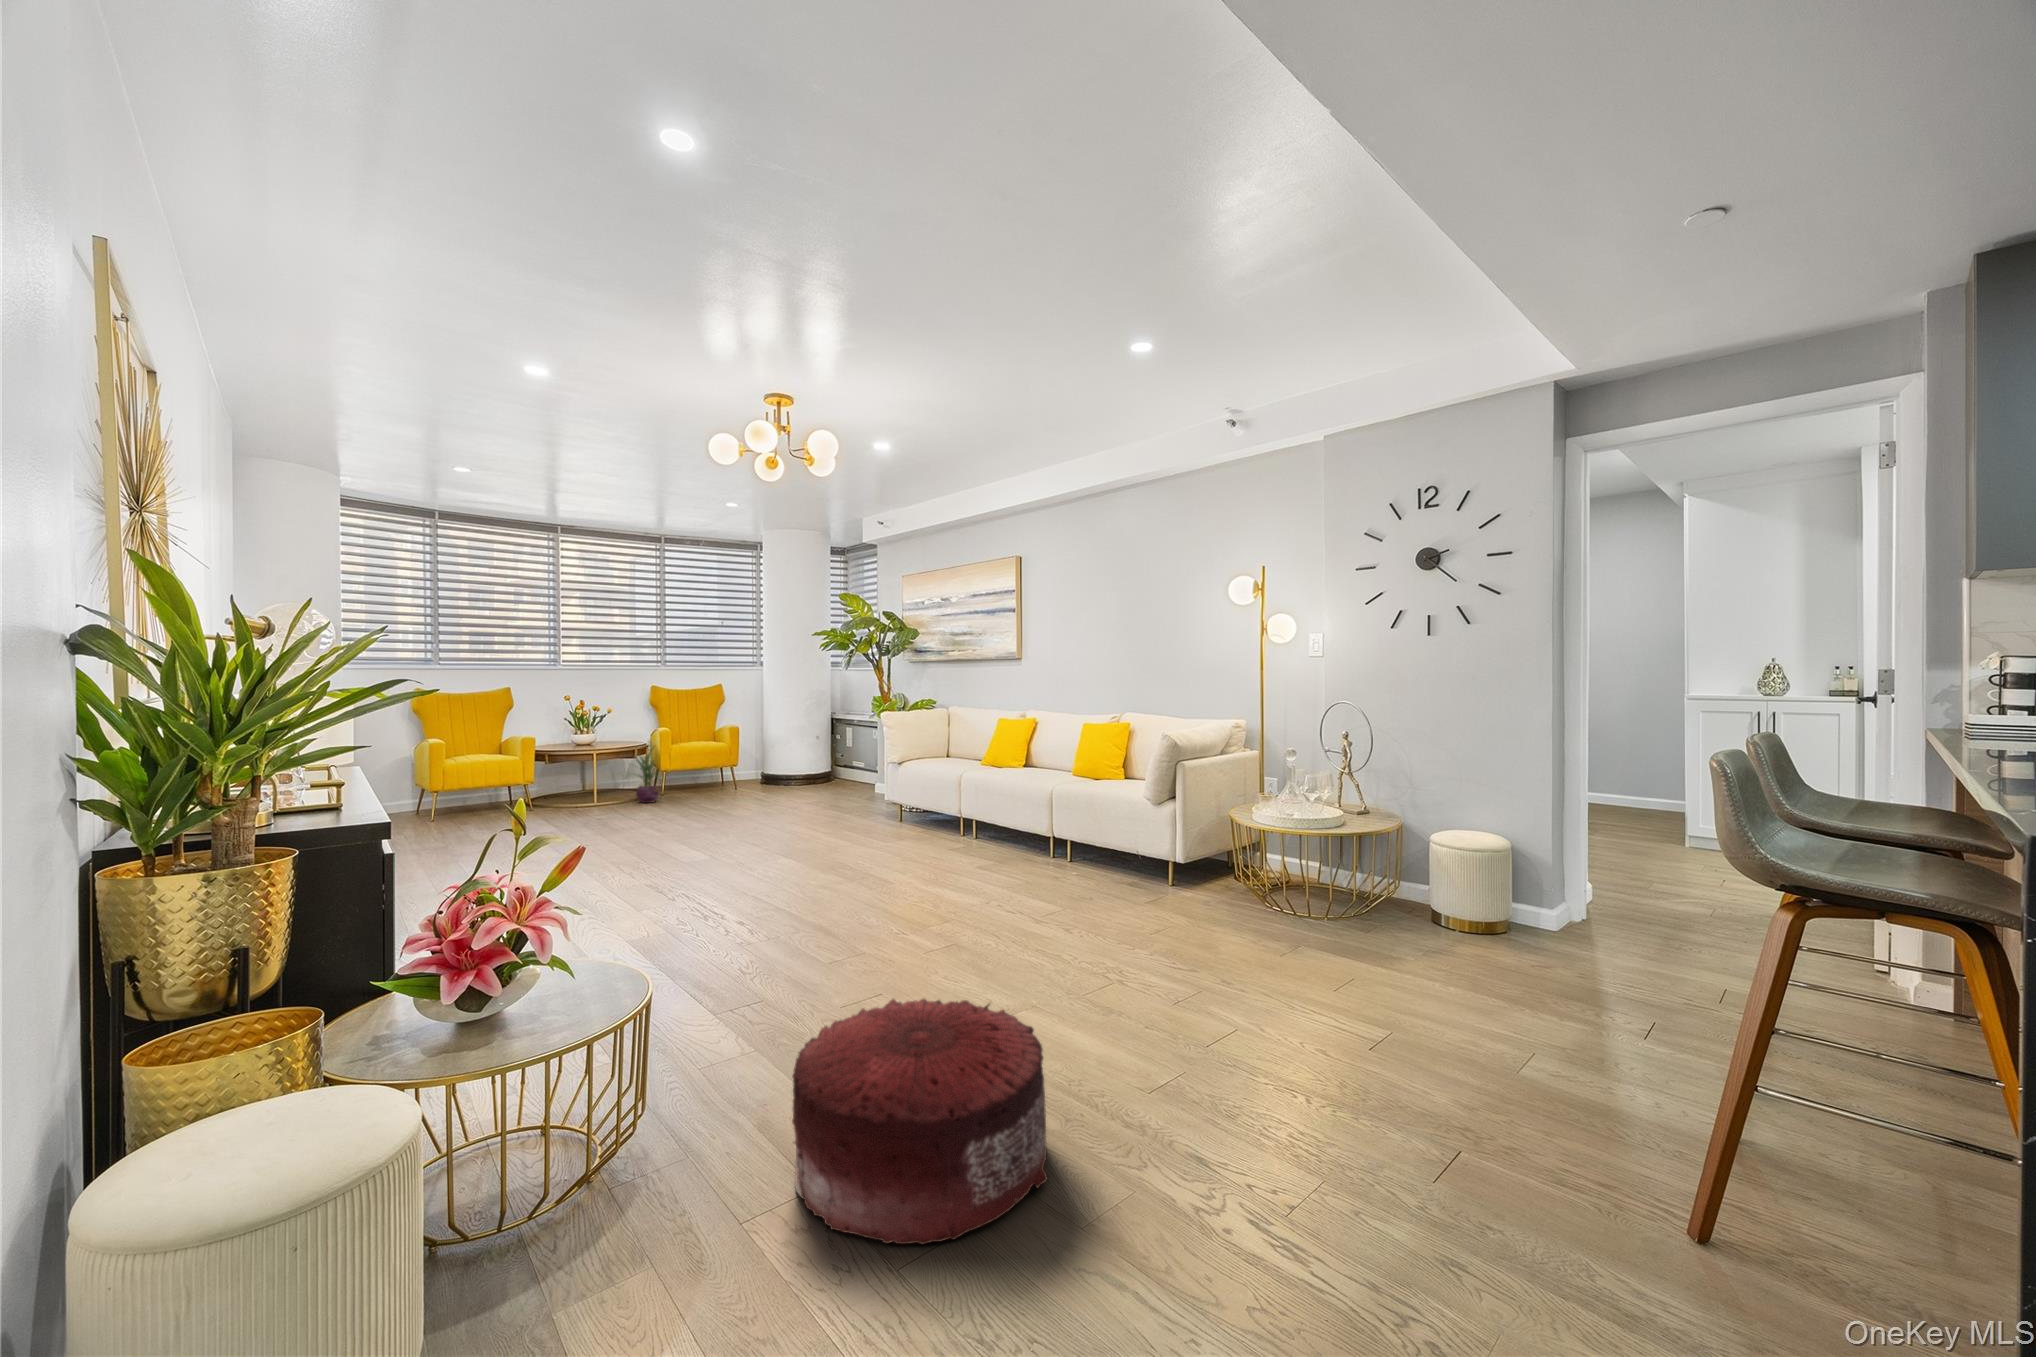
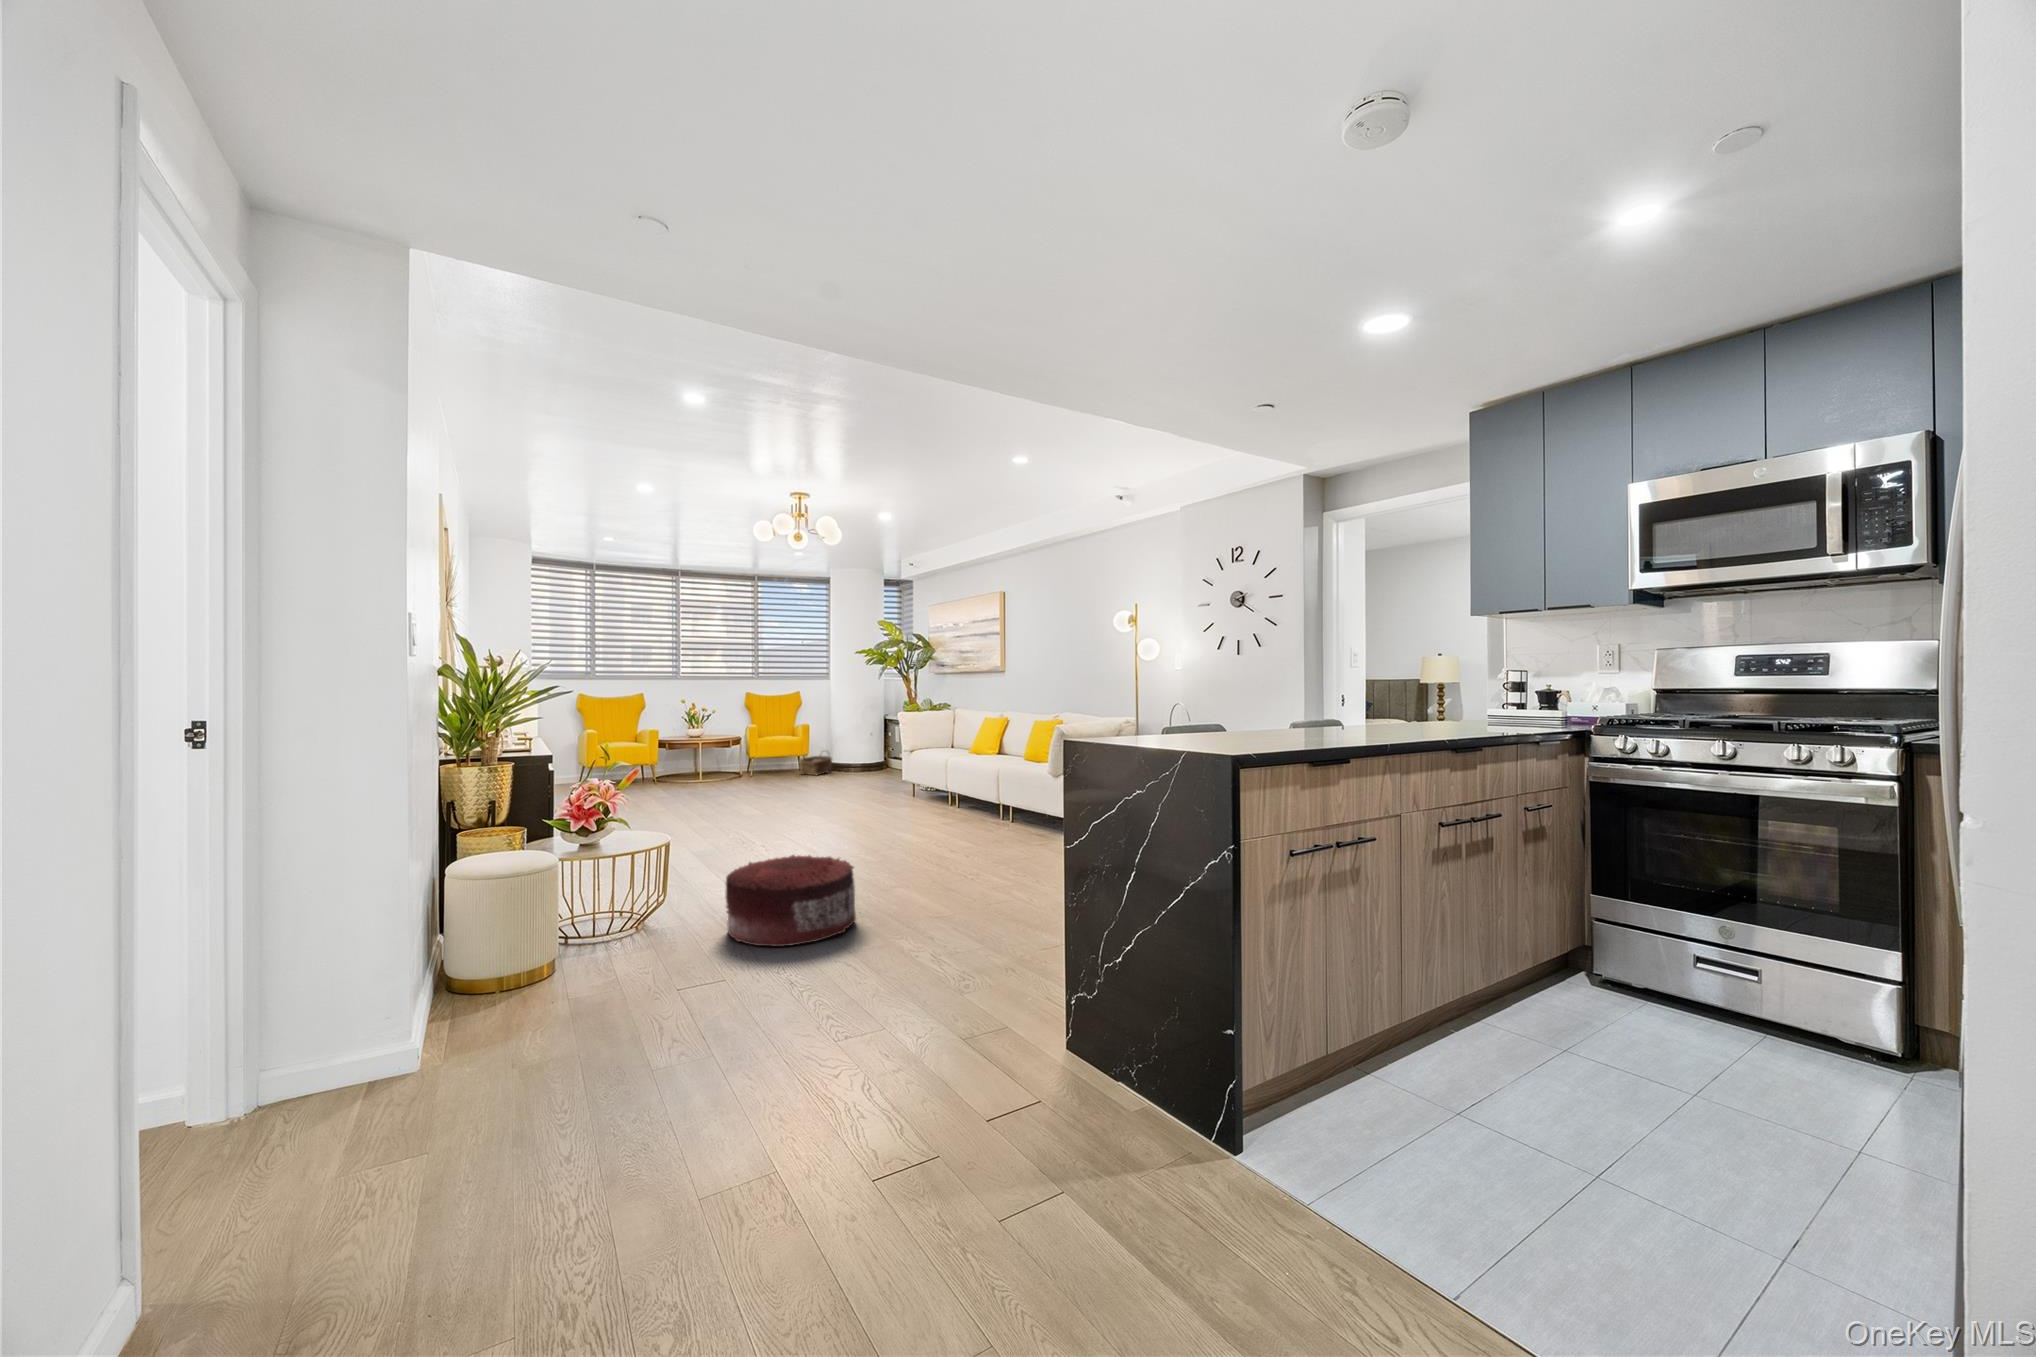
decorative plant: present [636,747,659,803] -> none [712,735,764,779]
woven basket: none [727,761,772,795] -> present [799,751,832,775]

